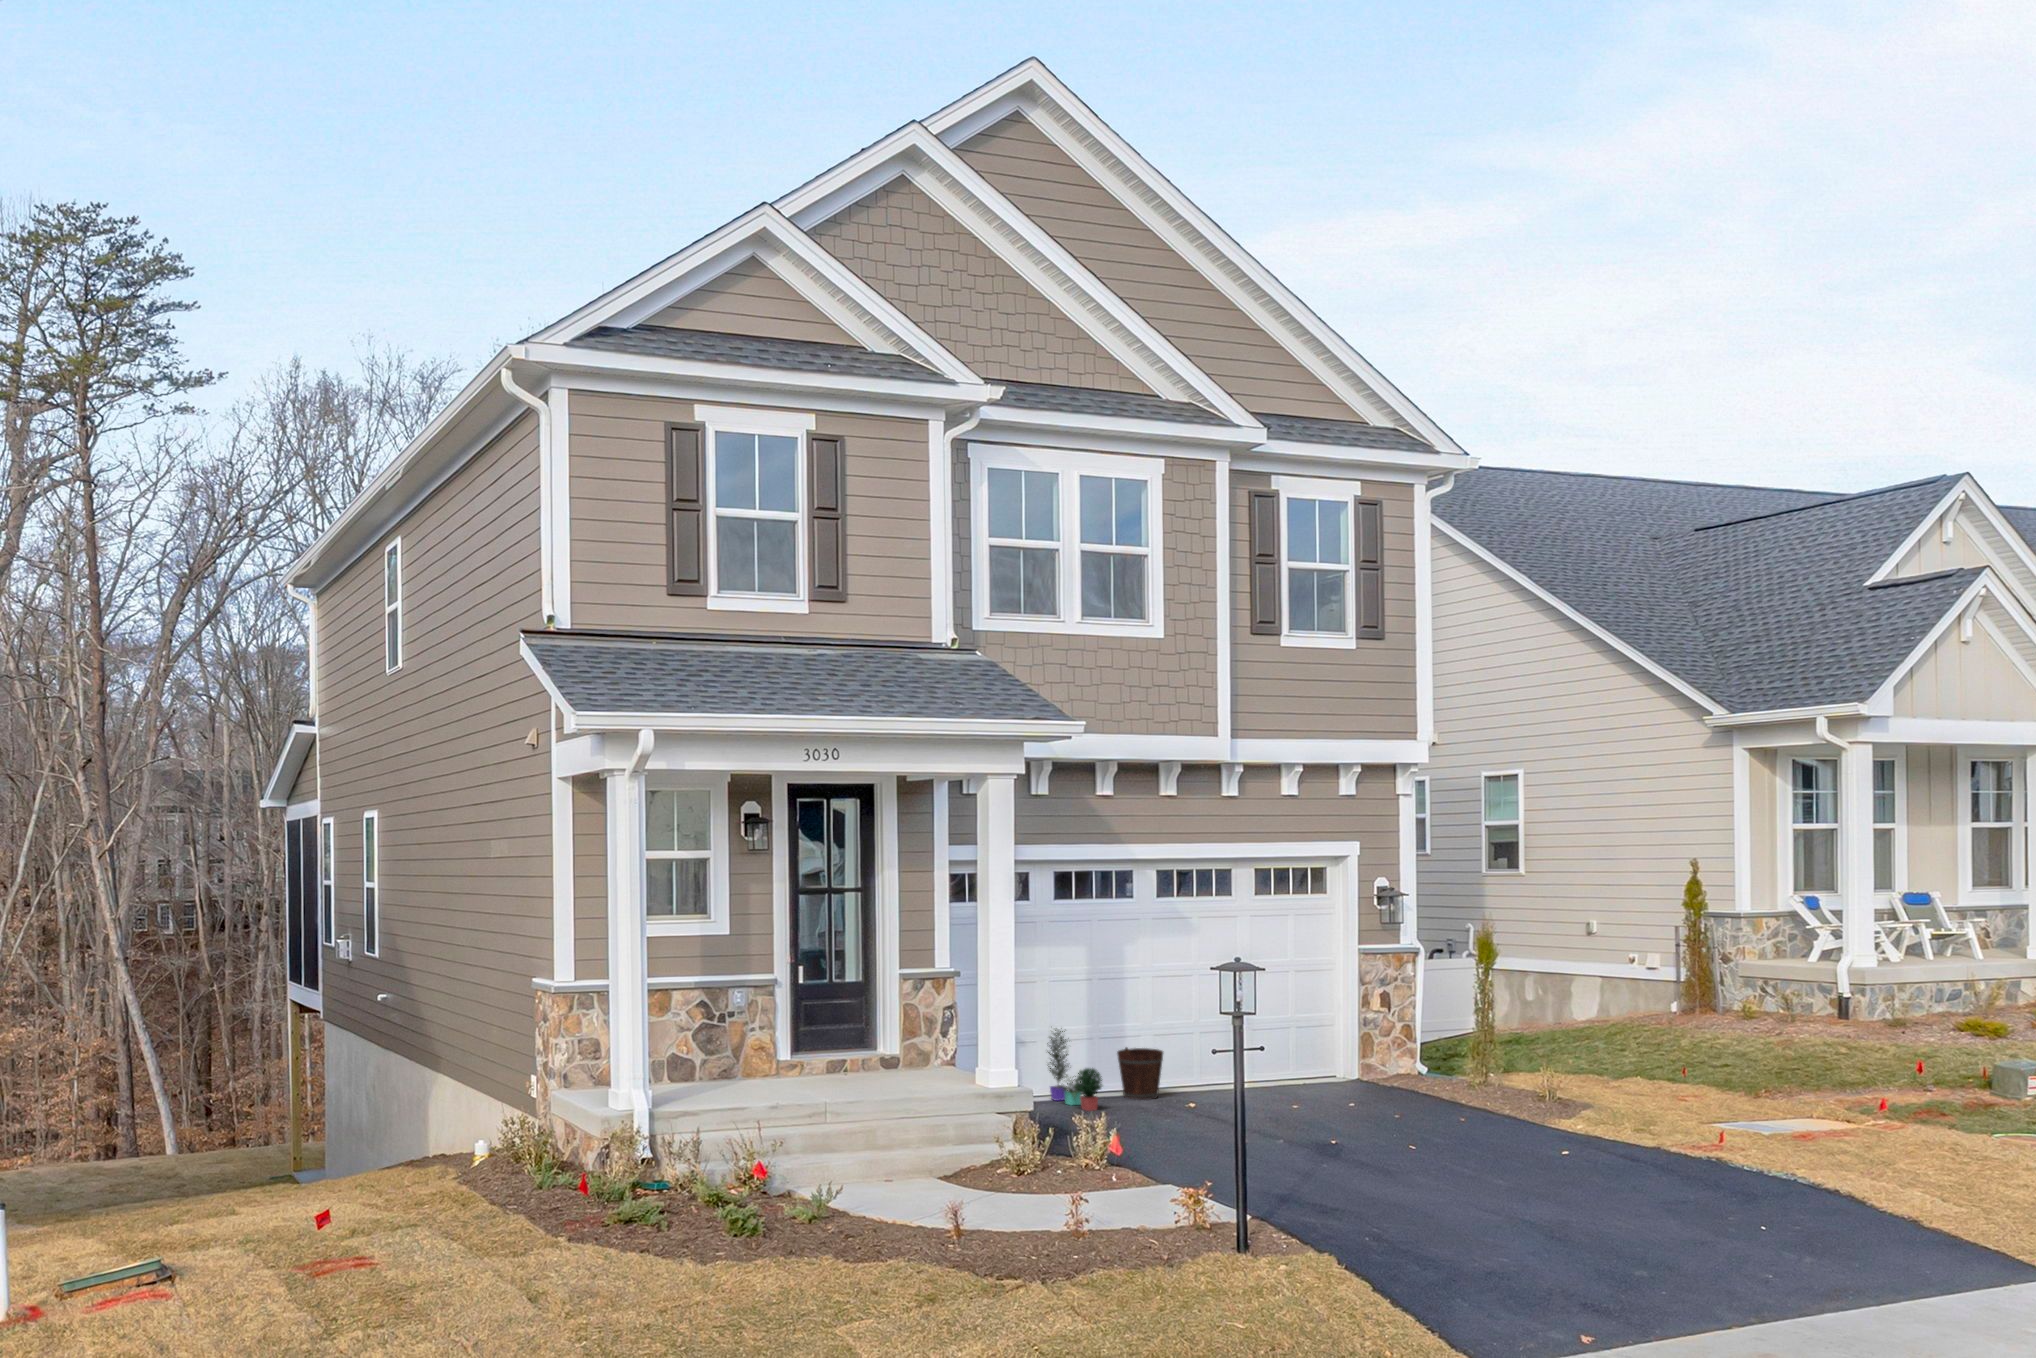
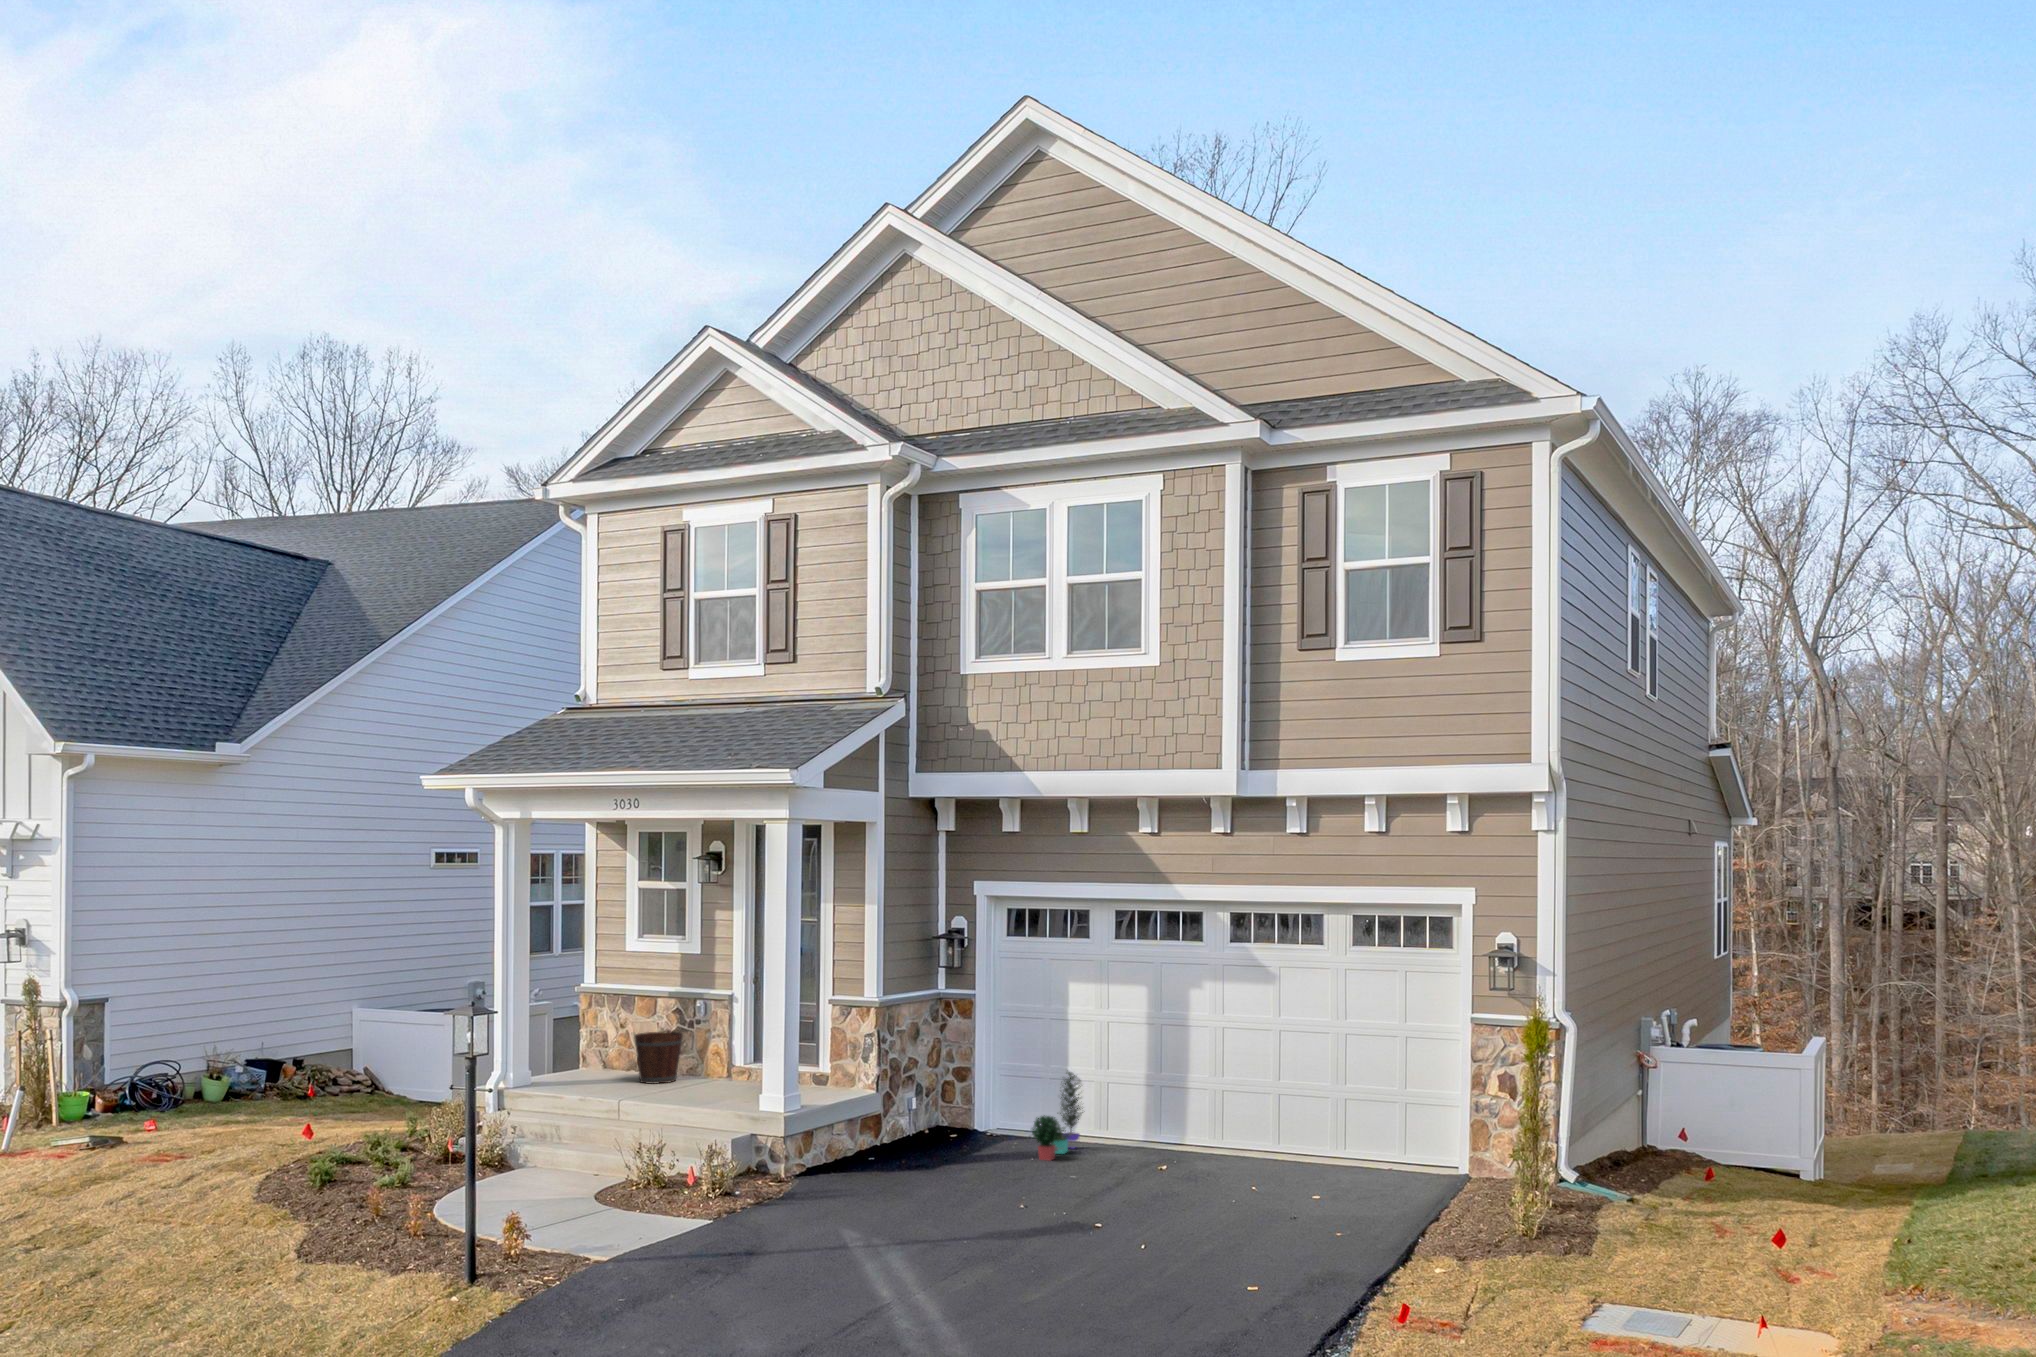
bucket: present [1117,1047,1163,1100] -> present [634,1030,683,1084]

